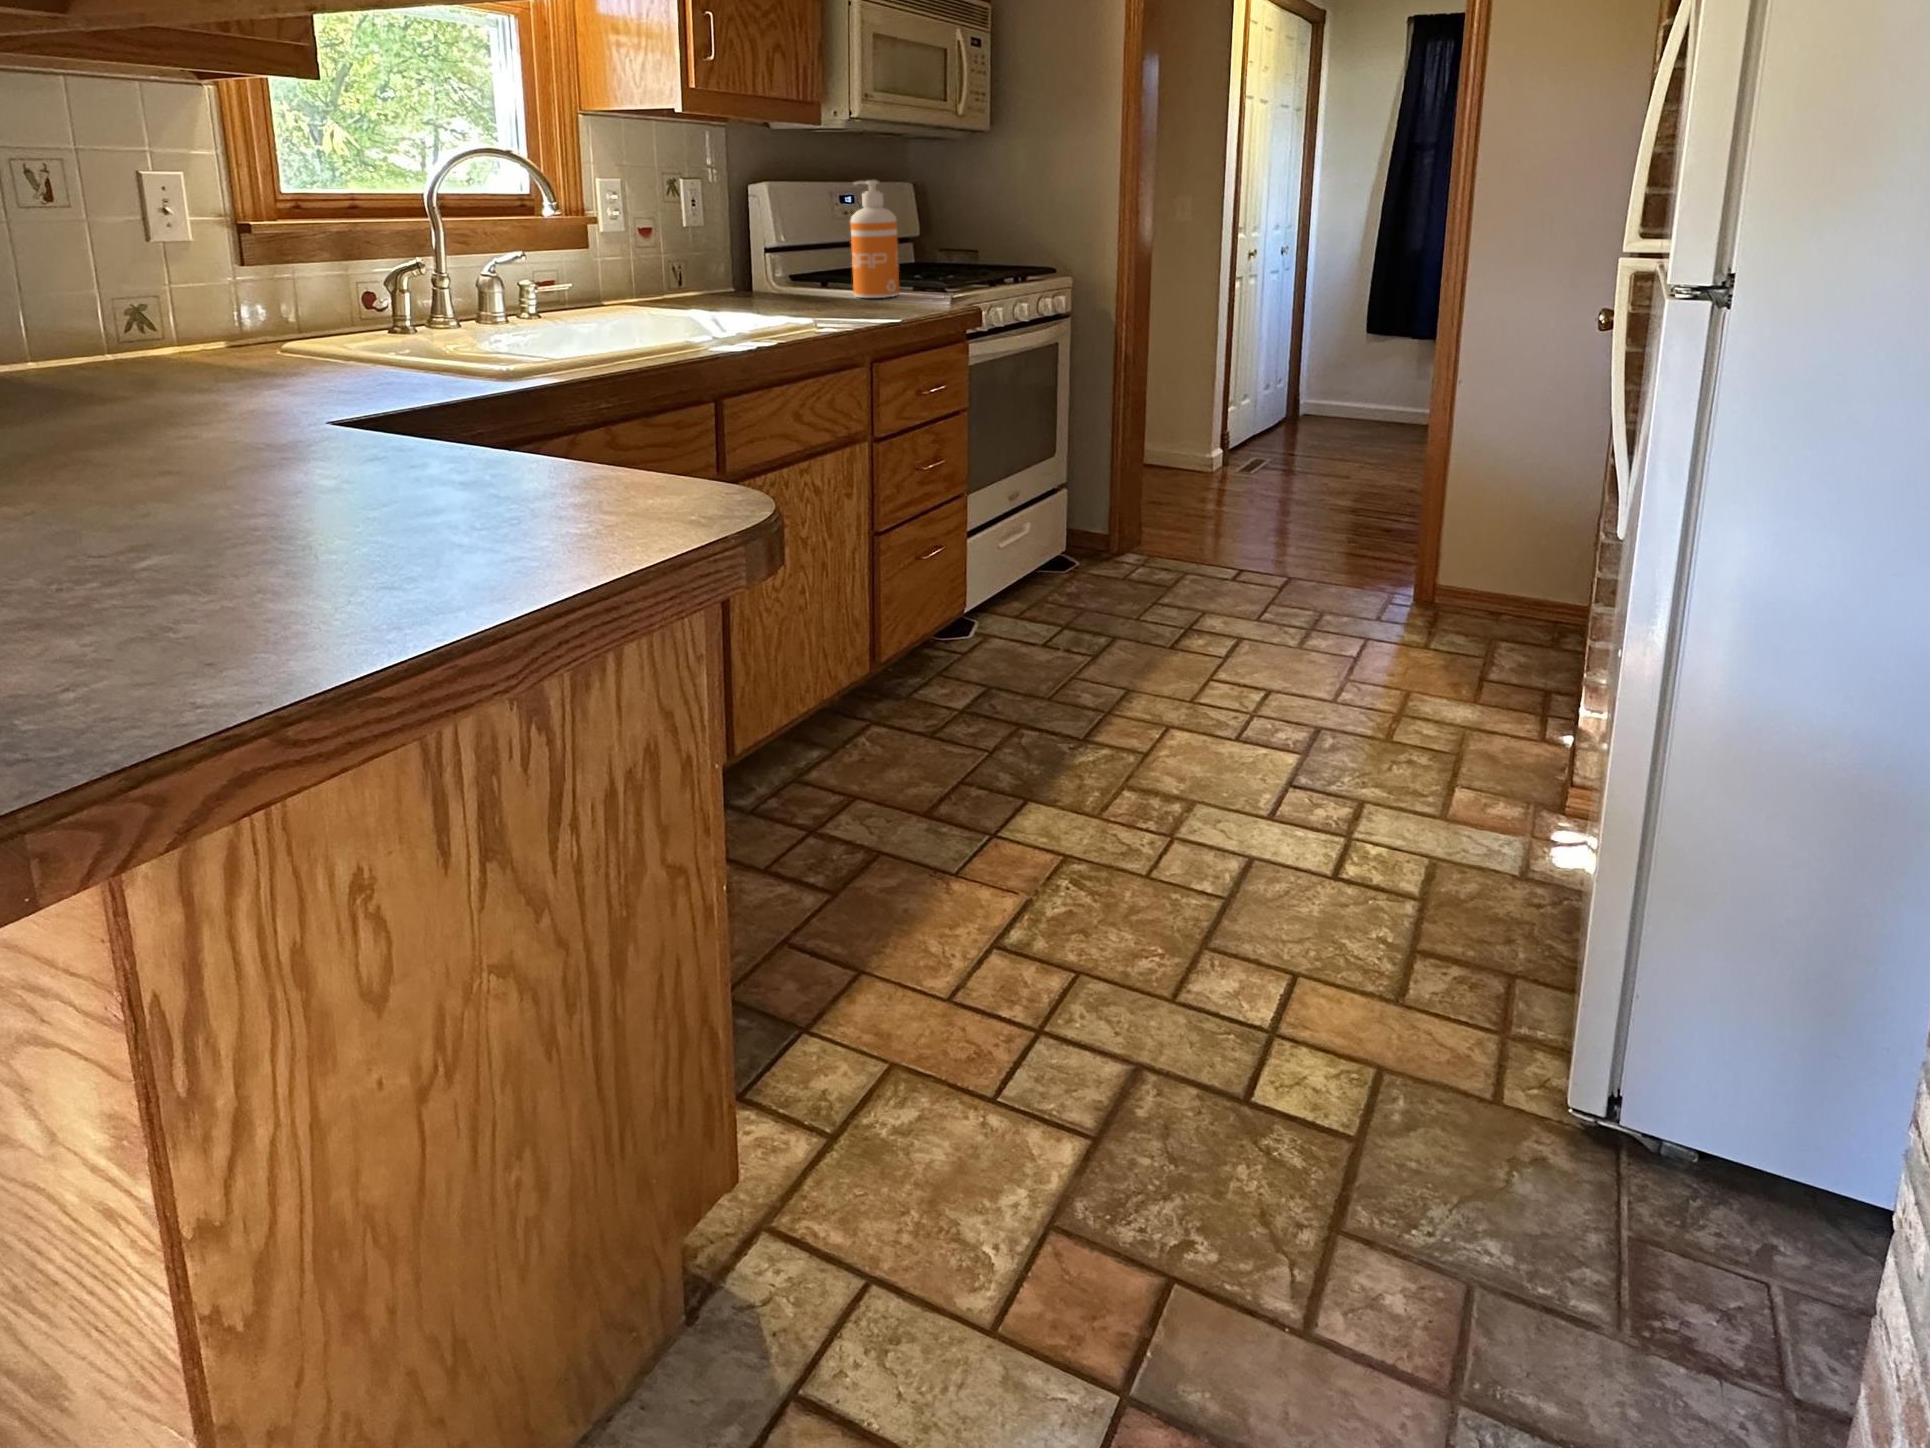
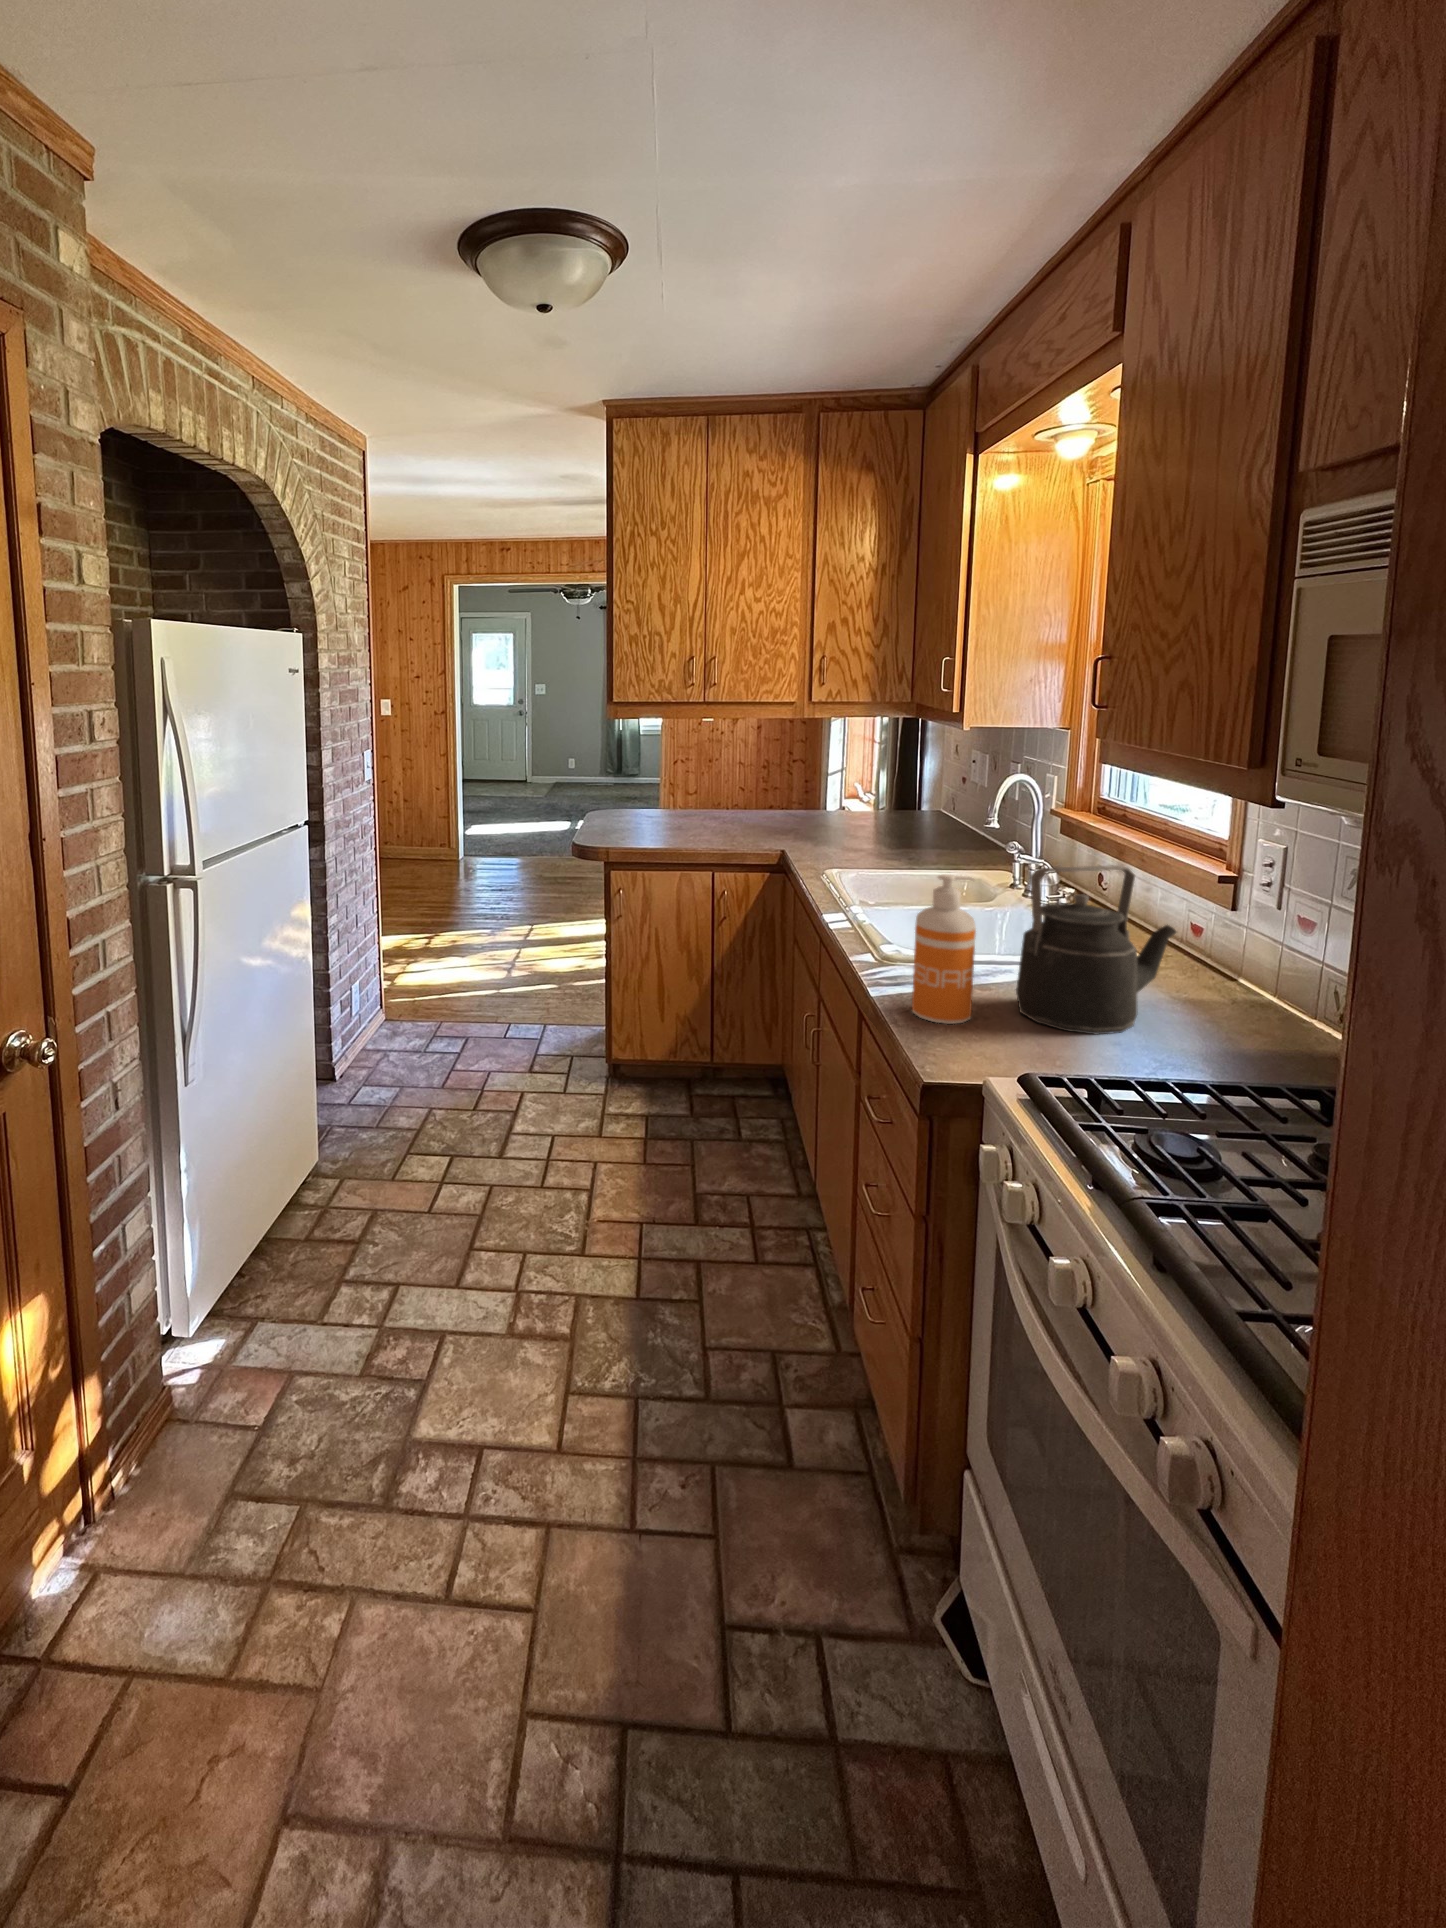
kettle: none [707,173,830,296] -> present [1016,865,1176,1035]

